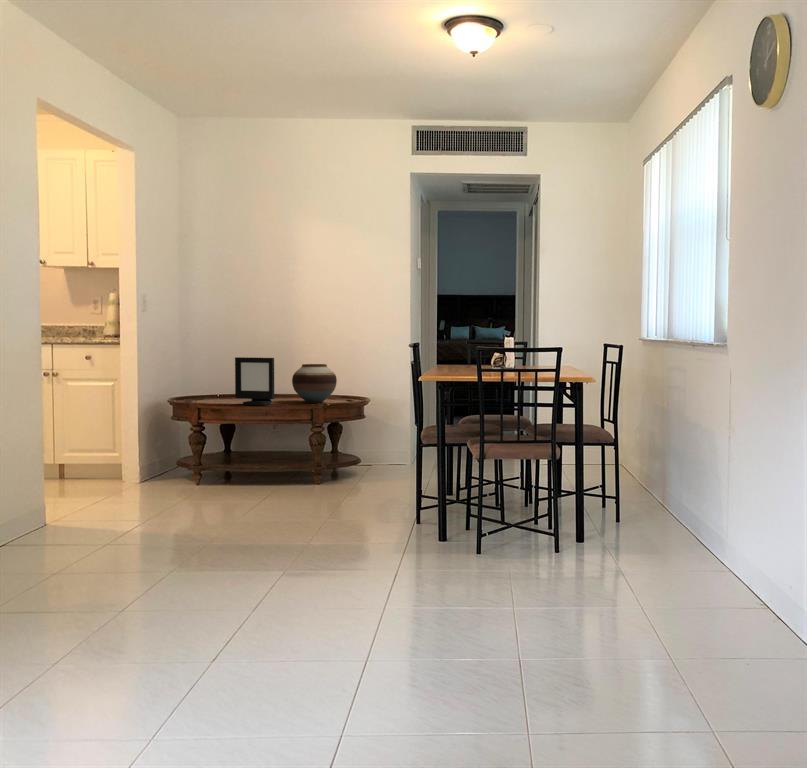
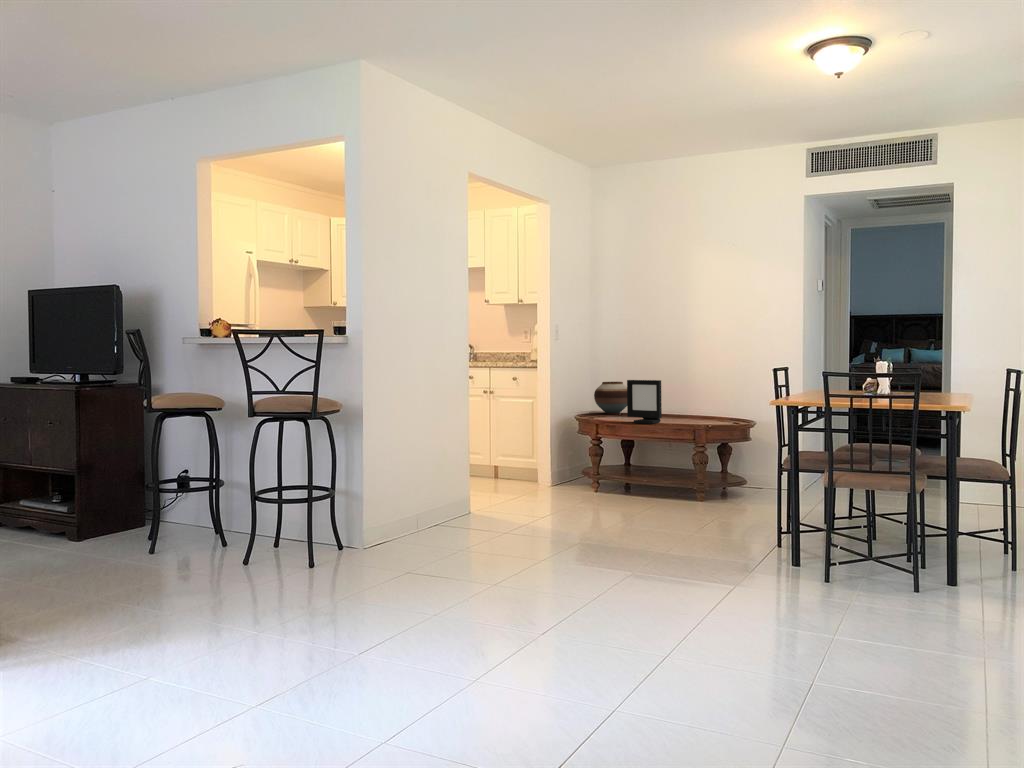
vase: present [292,364,337,403] -> present [594,382,627,414]

